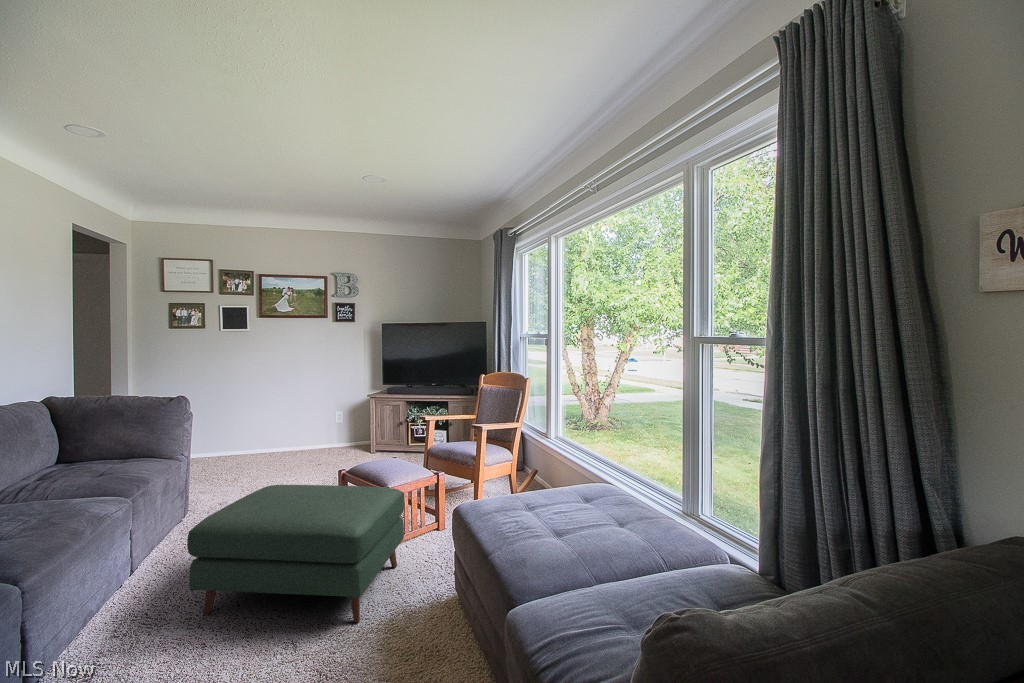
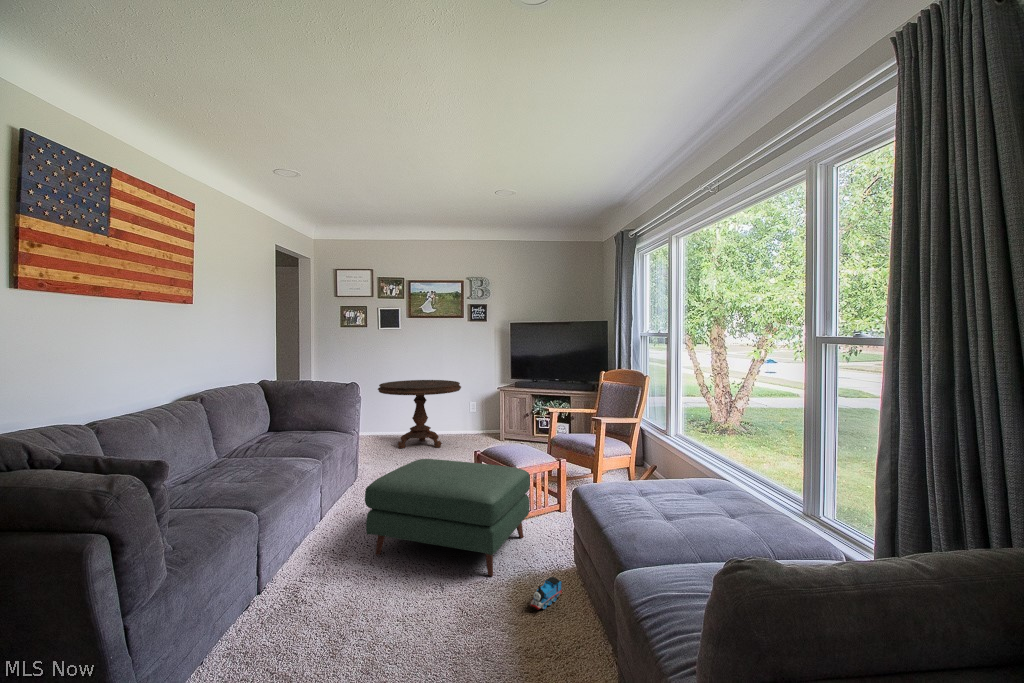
side table: none [218,388,325,470] -> present [378,380,461,448]
toy train: none [405,615,443,660] -> present [530,577,562,610]

